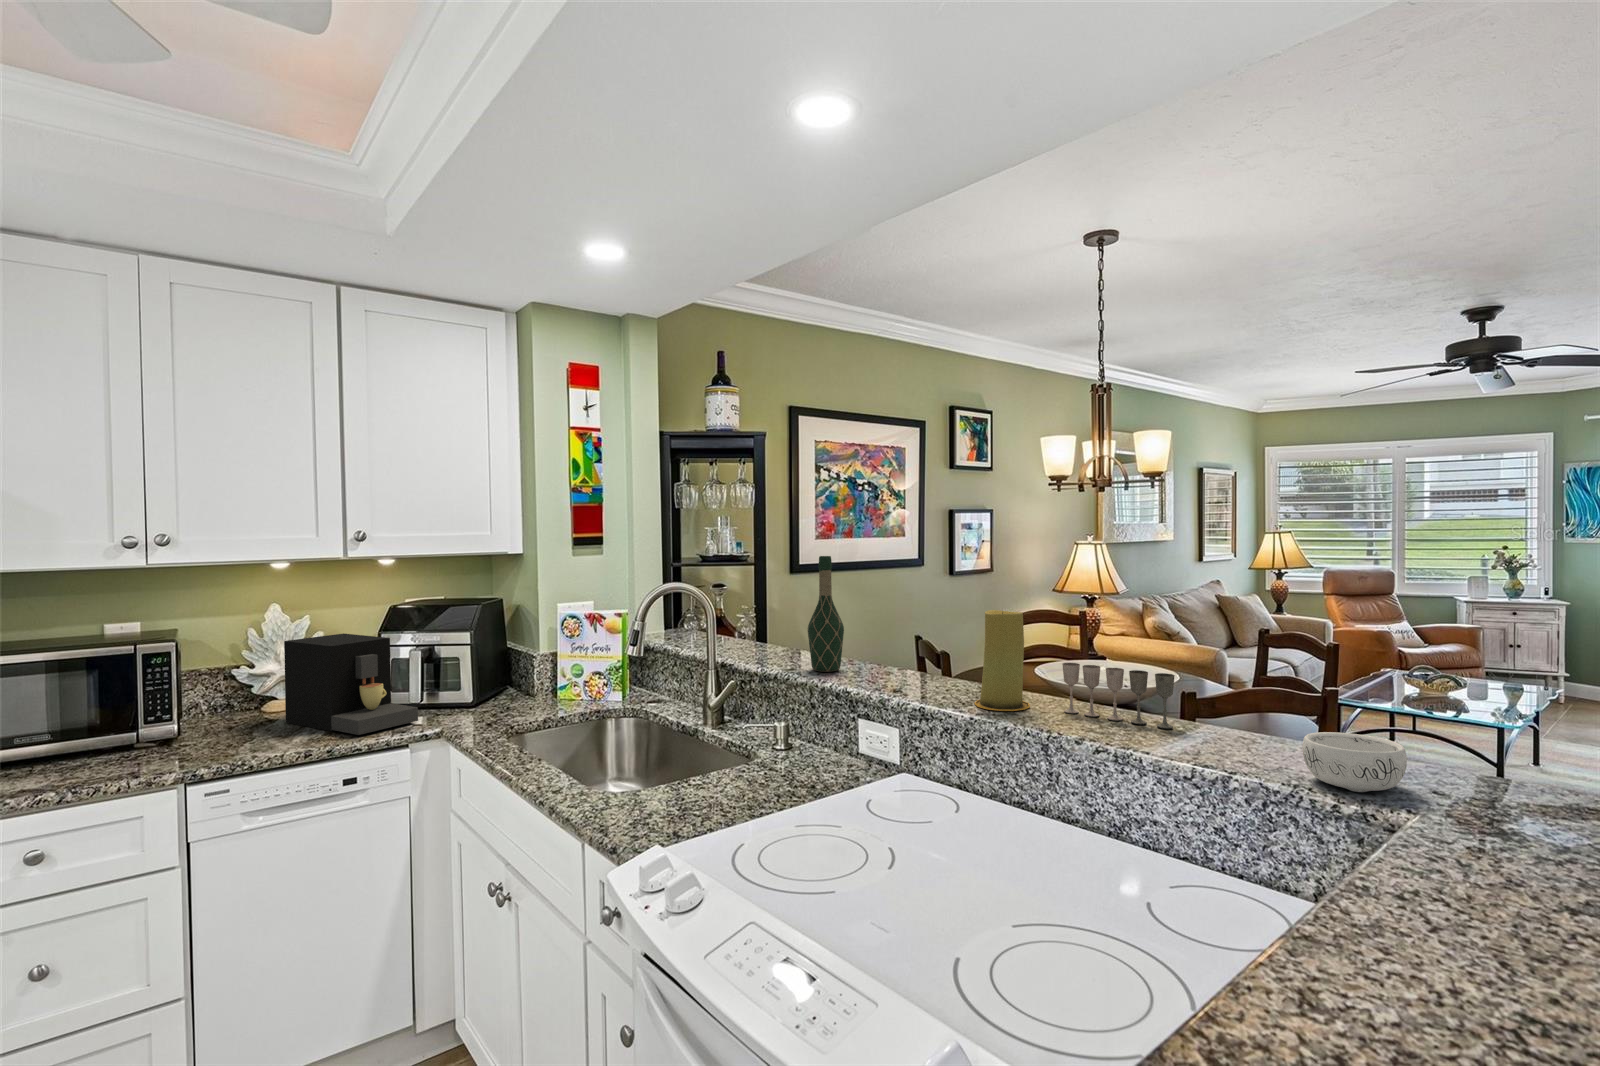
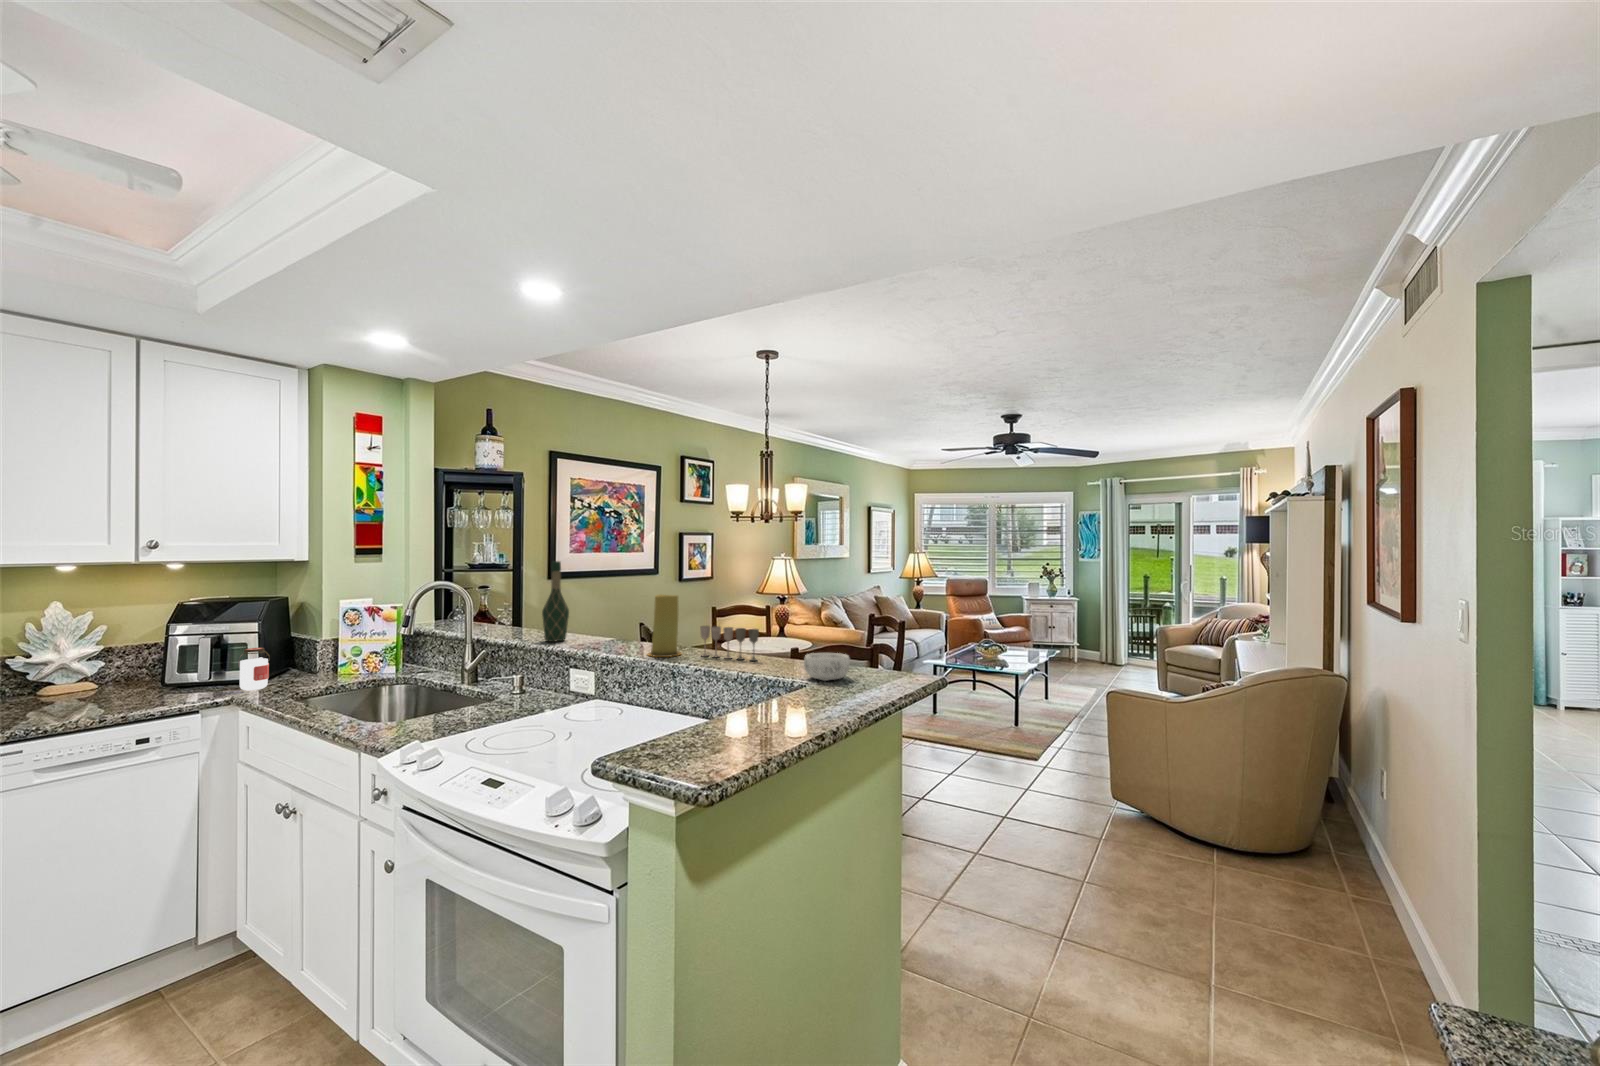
coffee maker: present [284,633,418,735] -> none [70,626,207,705]
jar: none [450,664,483,719] -> present [240,648,270,690]

